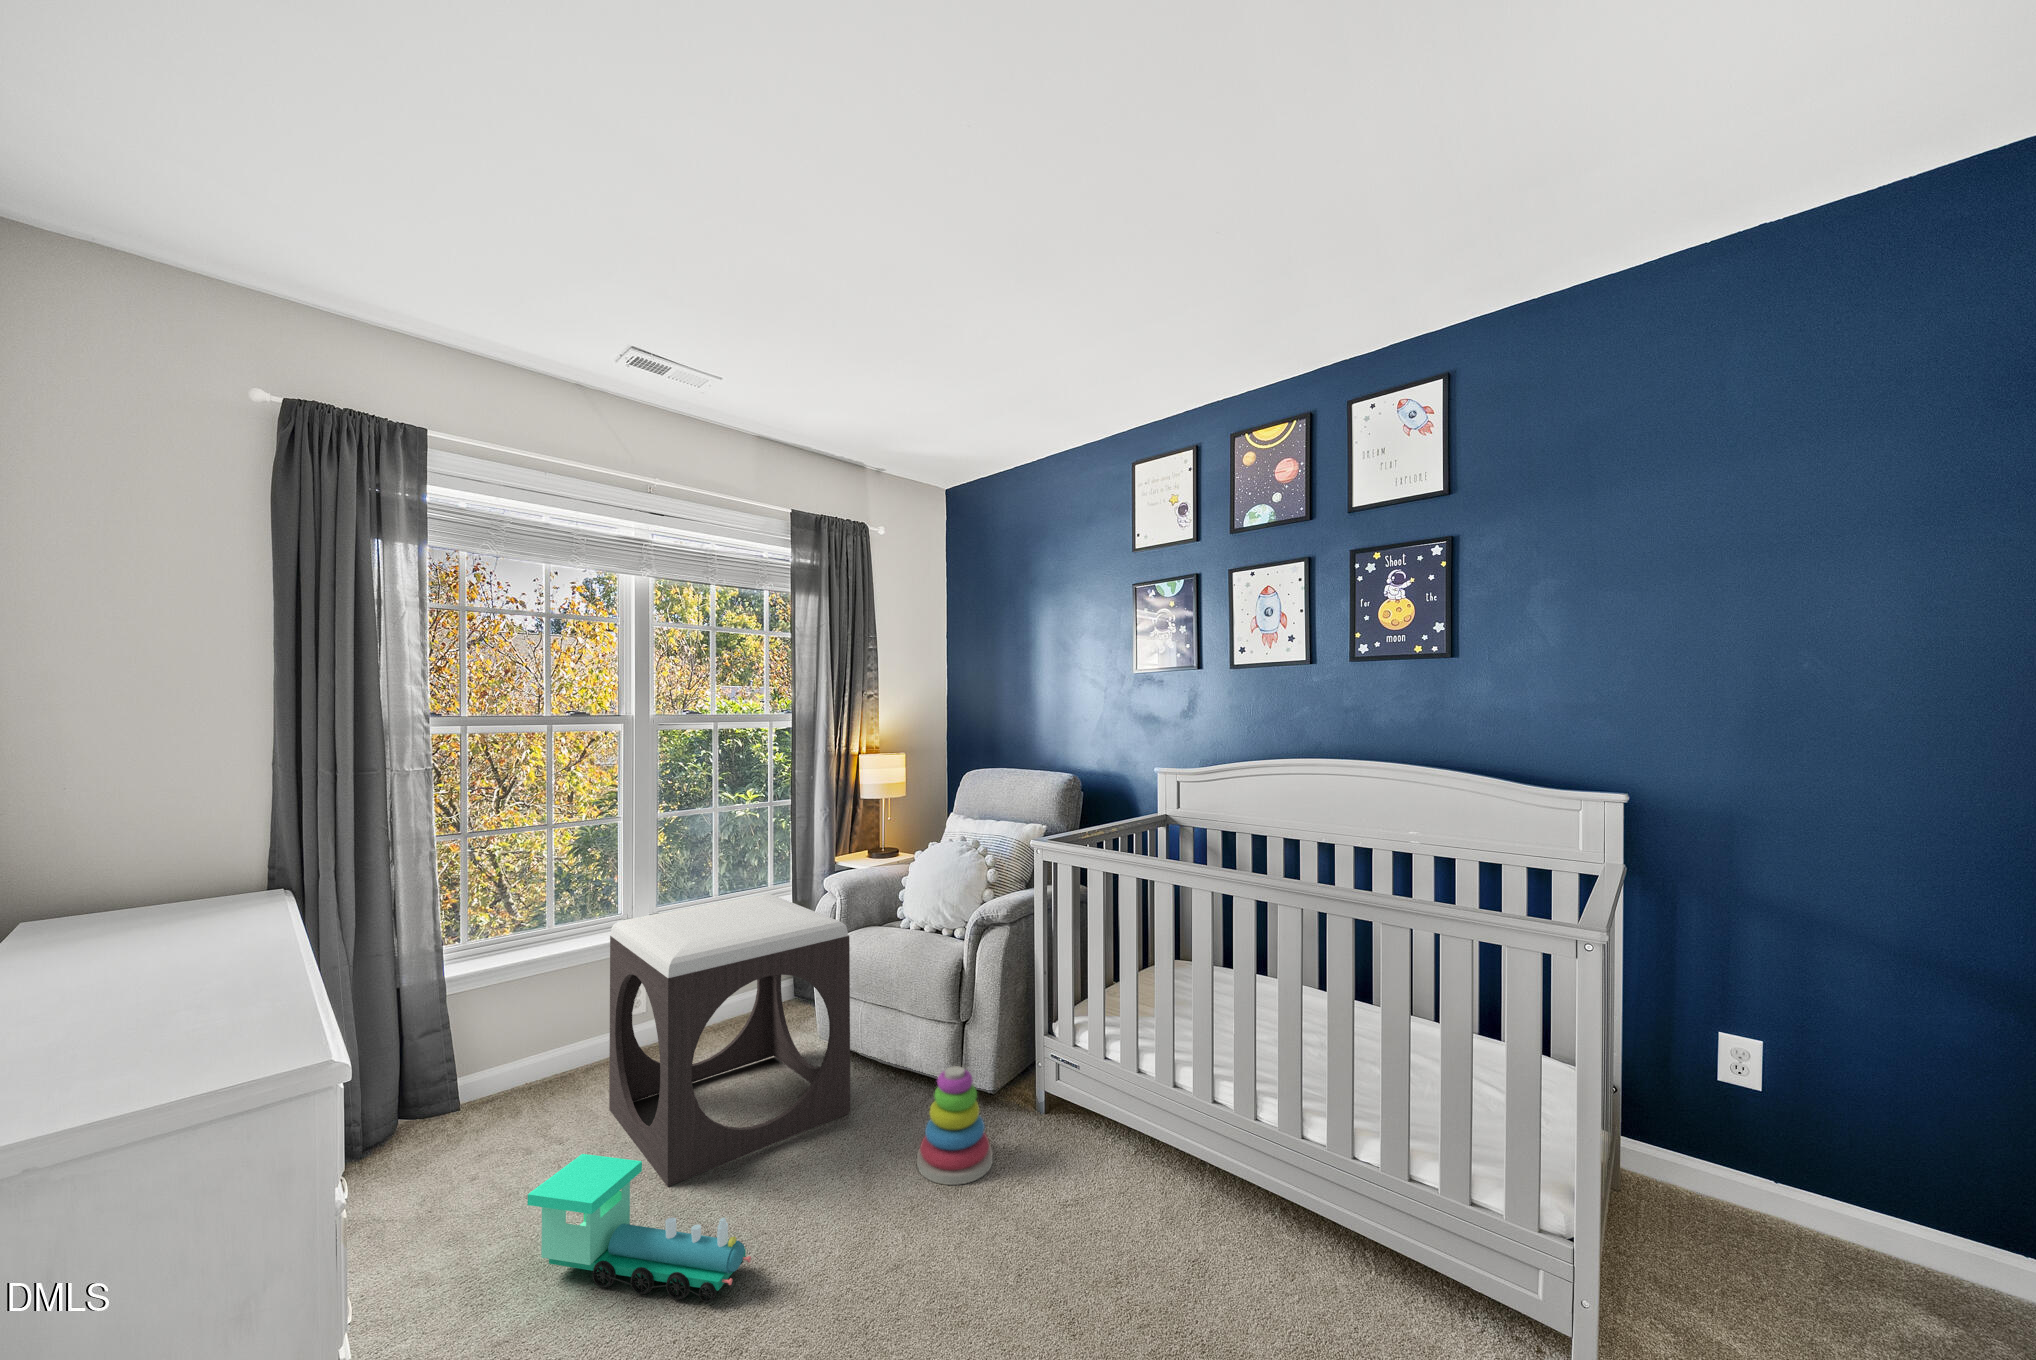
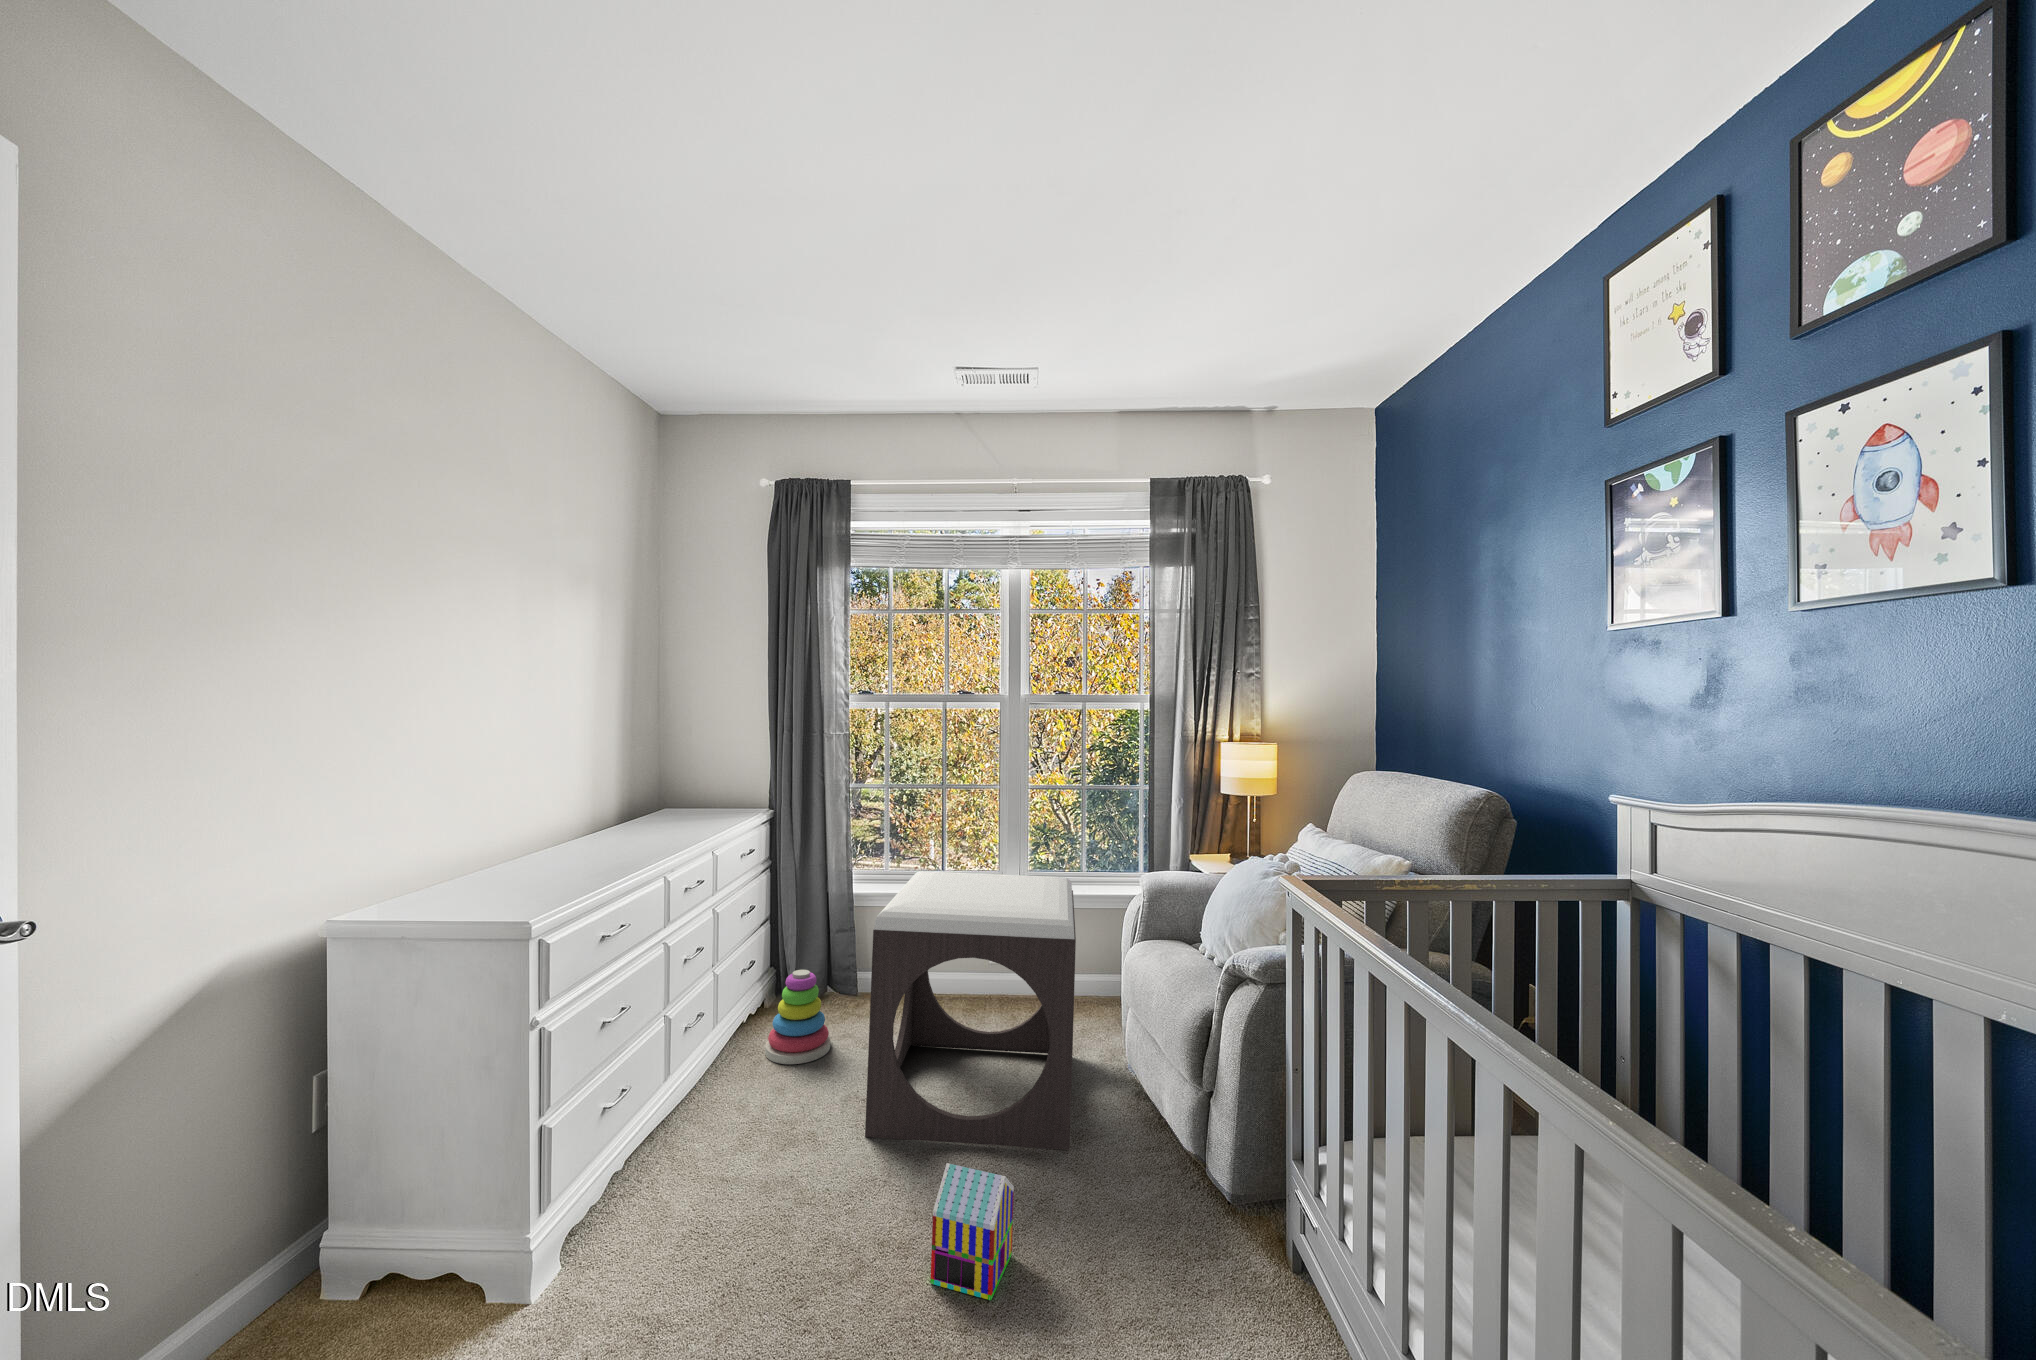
stacking toy: present [917,1066,993,1185] -> present [765,970,831,1064]
toy house: none [835,1121,900,1231] -> present [930,1163,1014,1300]
toy train: present [527,1154,751,1302] -> none [712,1068,823,1269]

